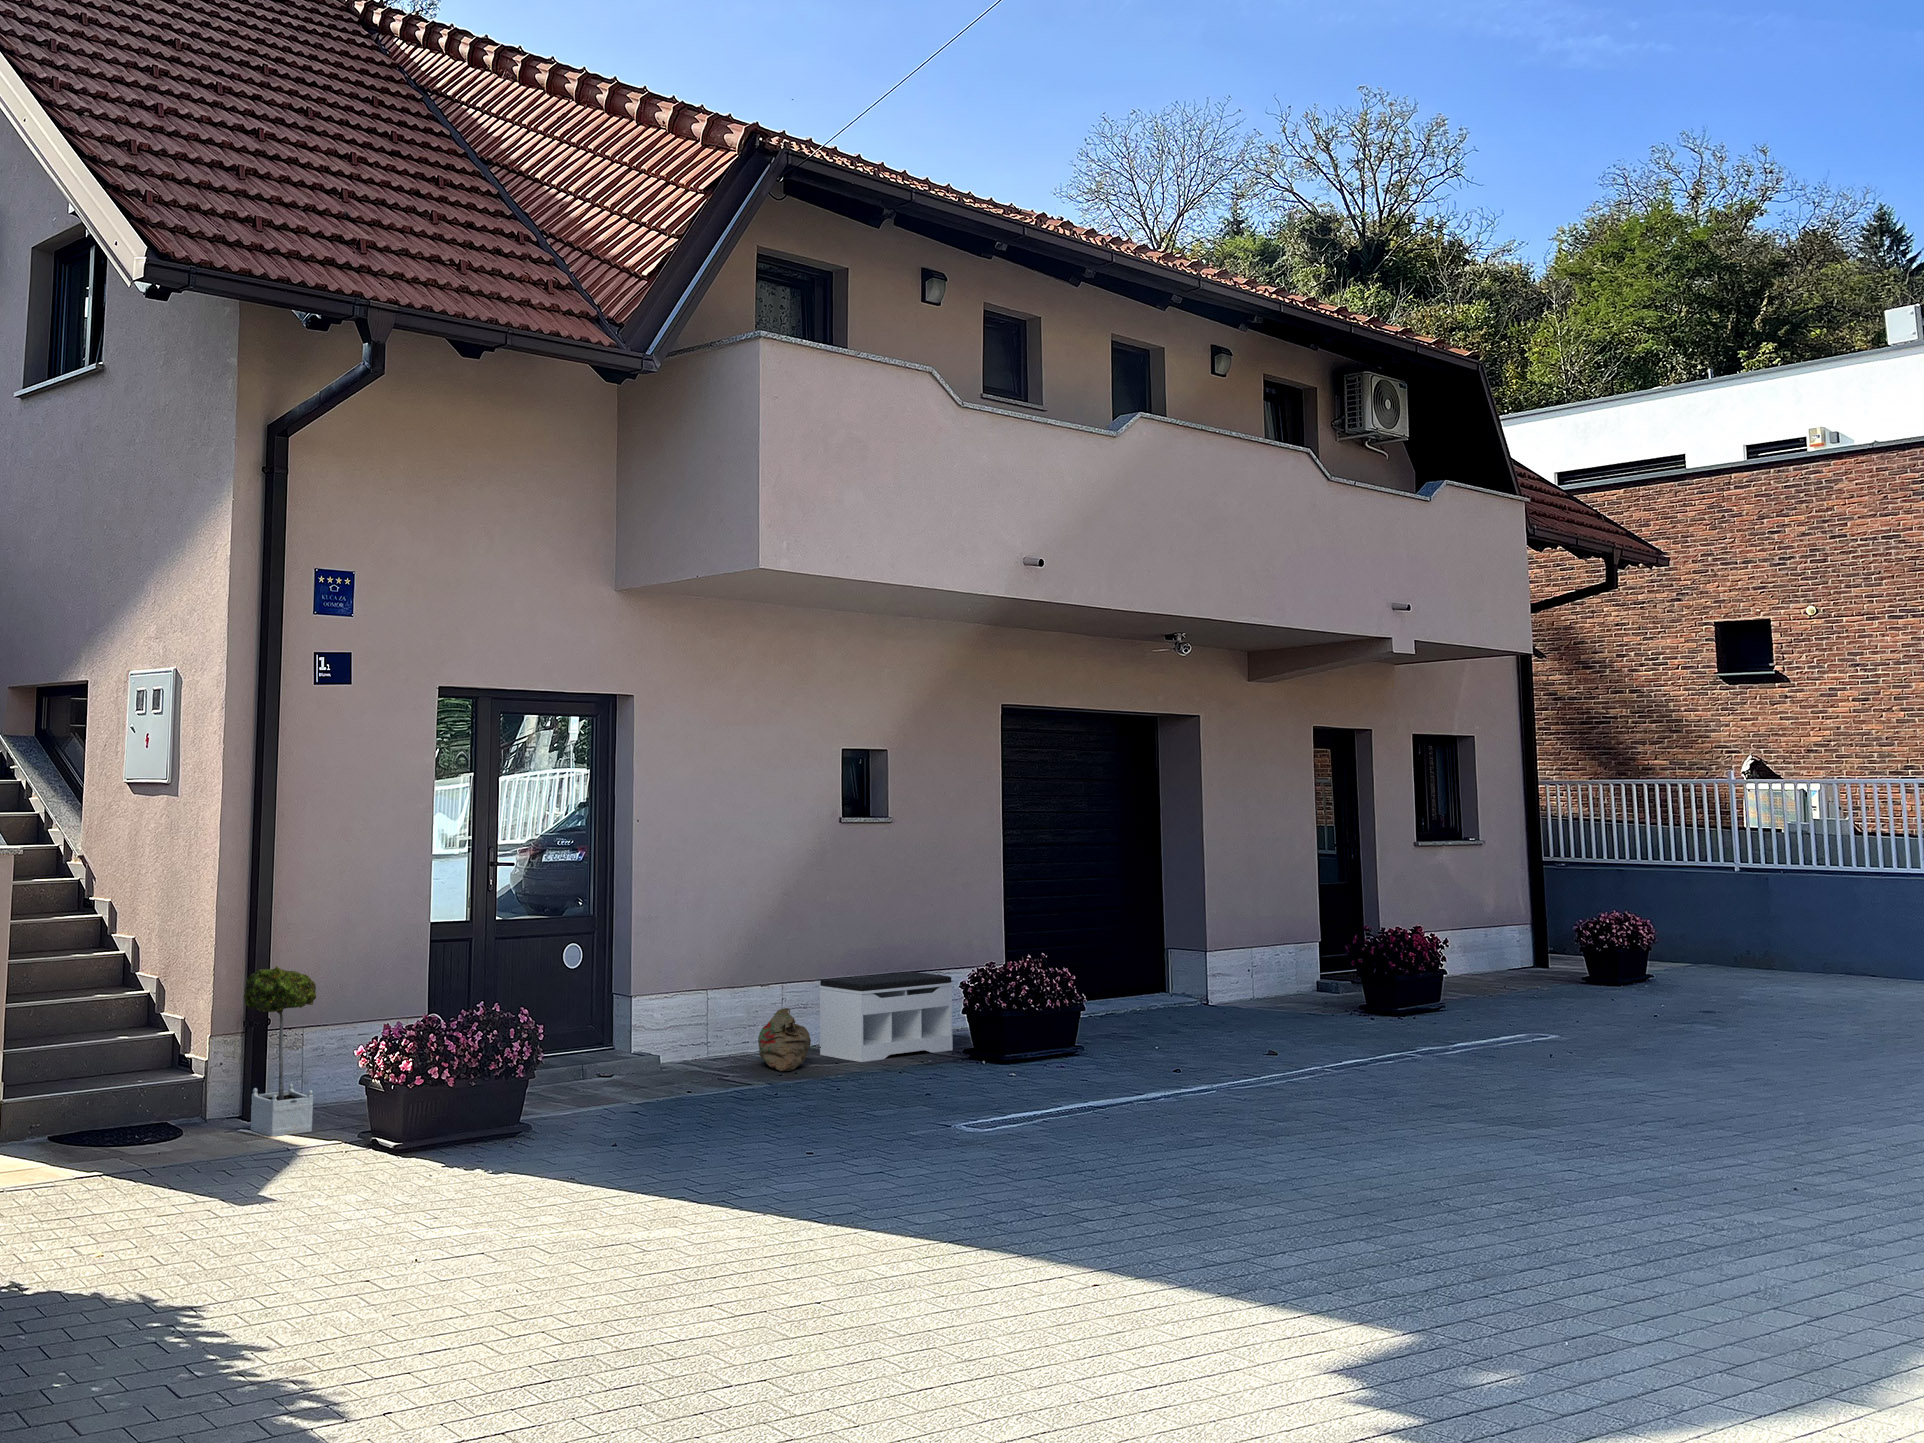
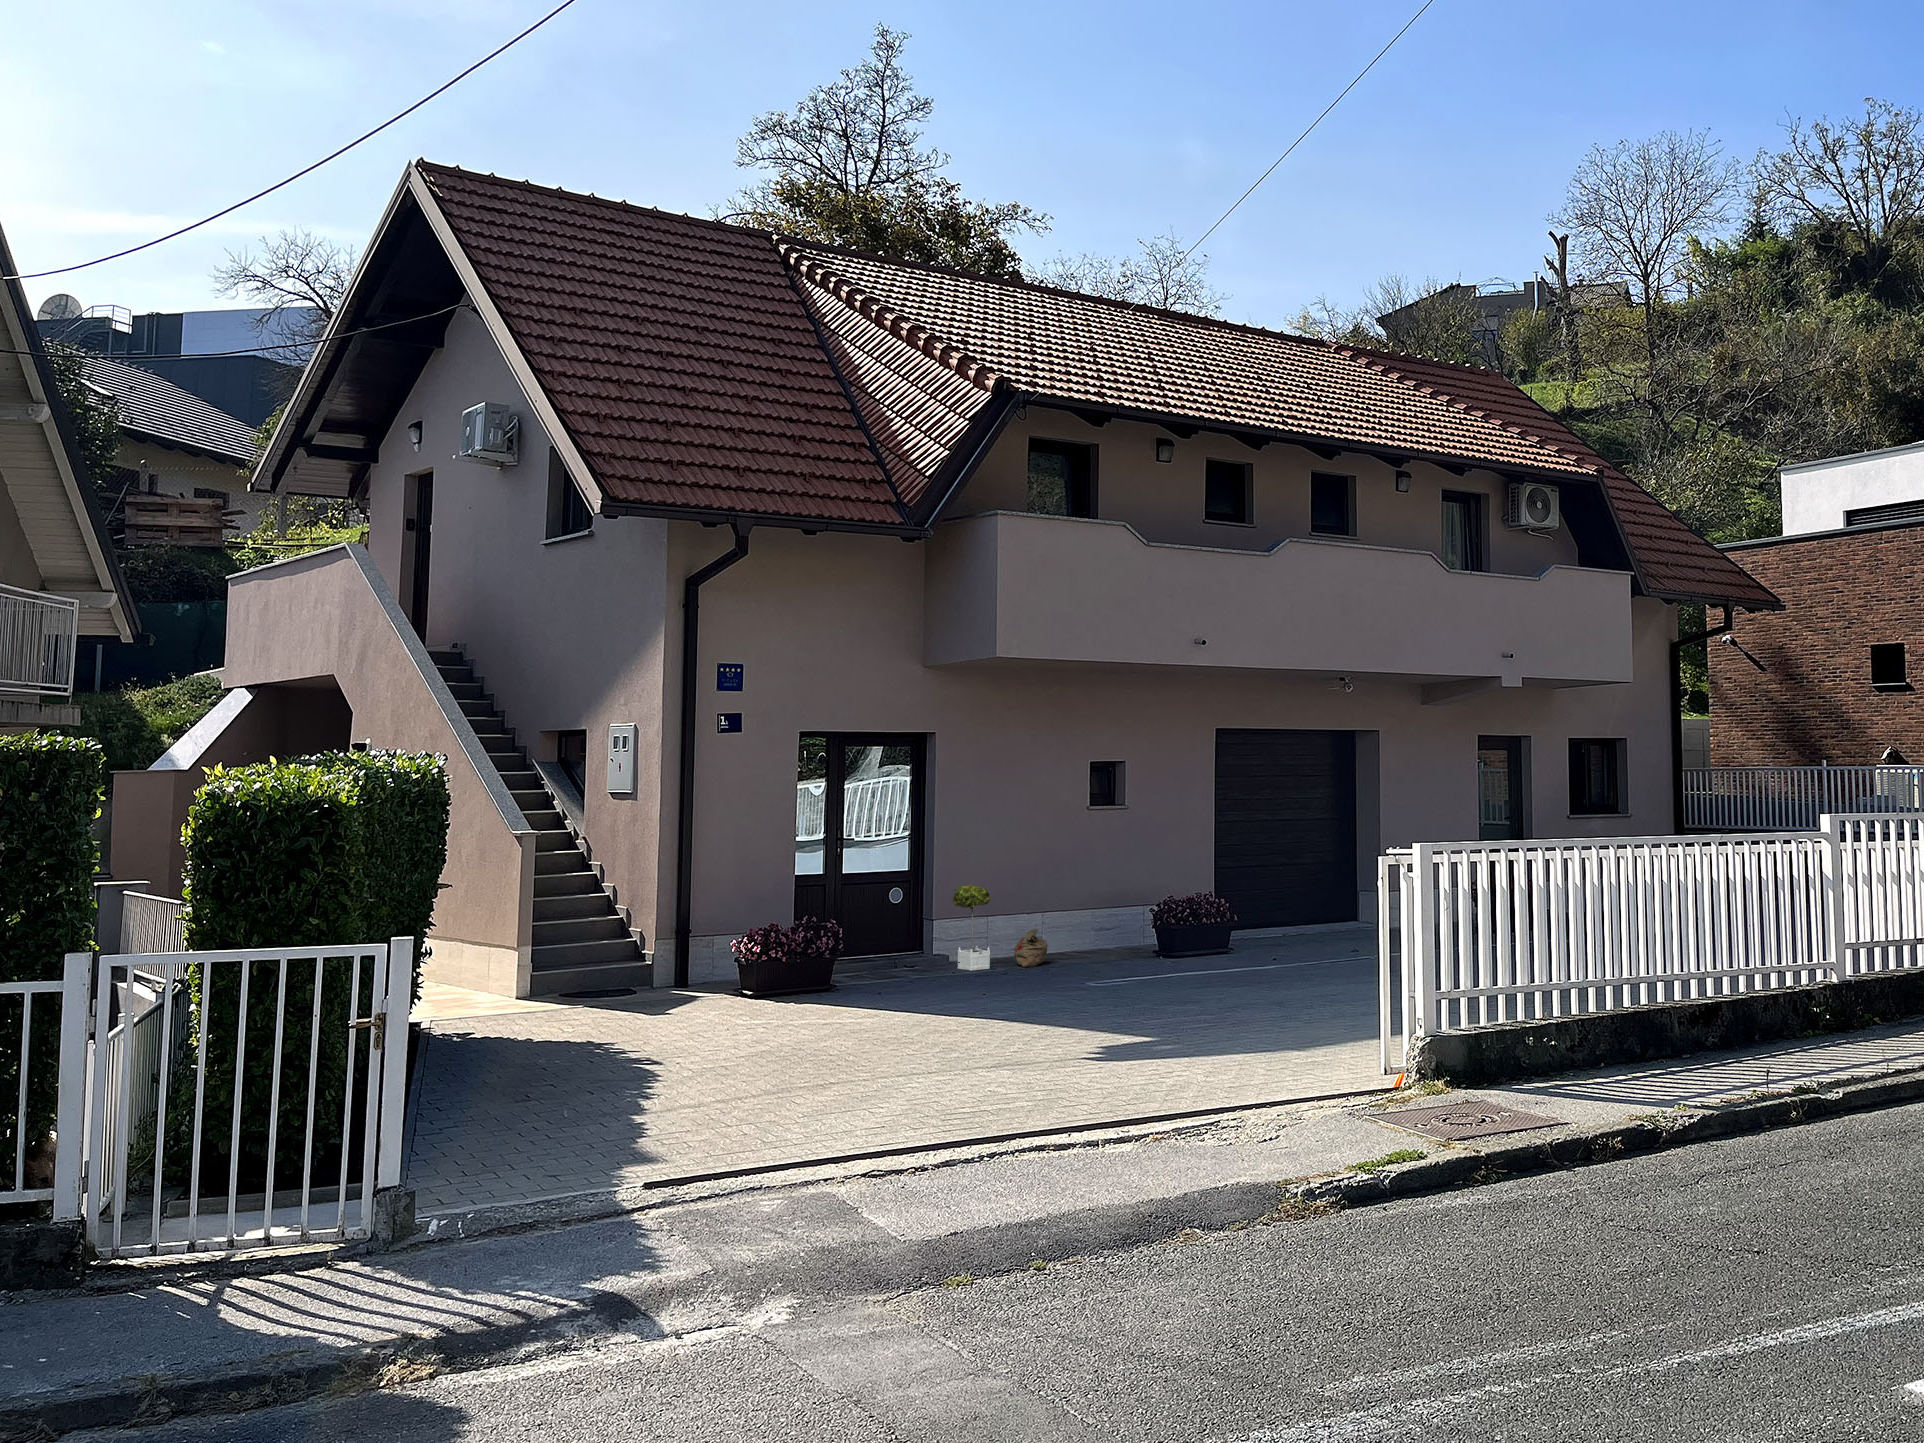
potted tree: present [244,966,316,1137] -> present [953,884,990,970]
bench: present [820,972,953,1062] -> none [1063,907,1153,963]

